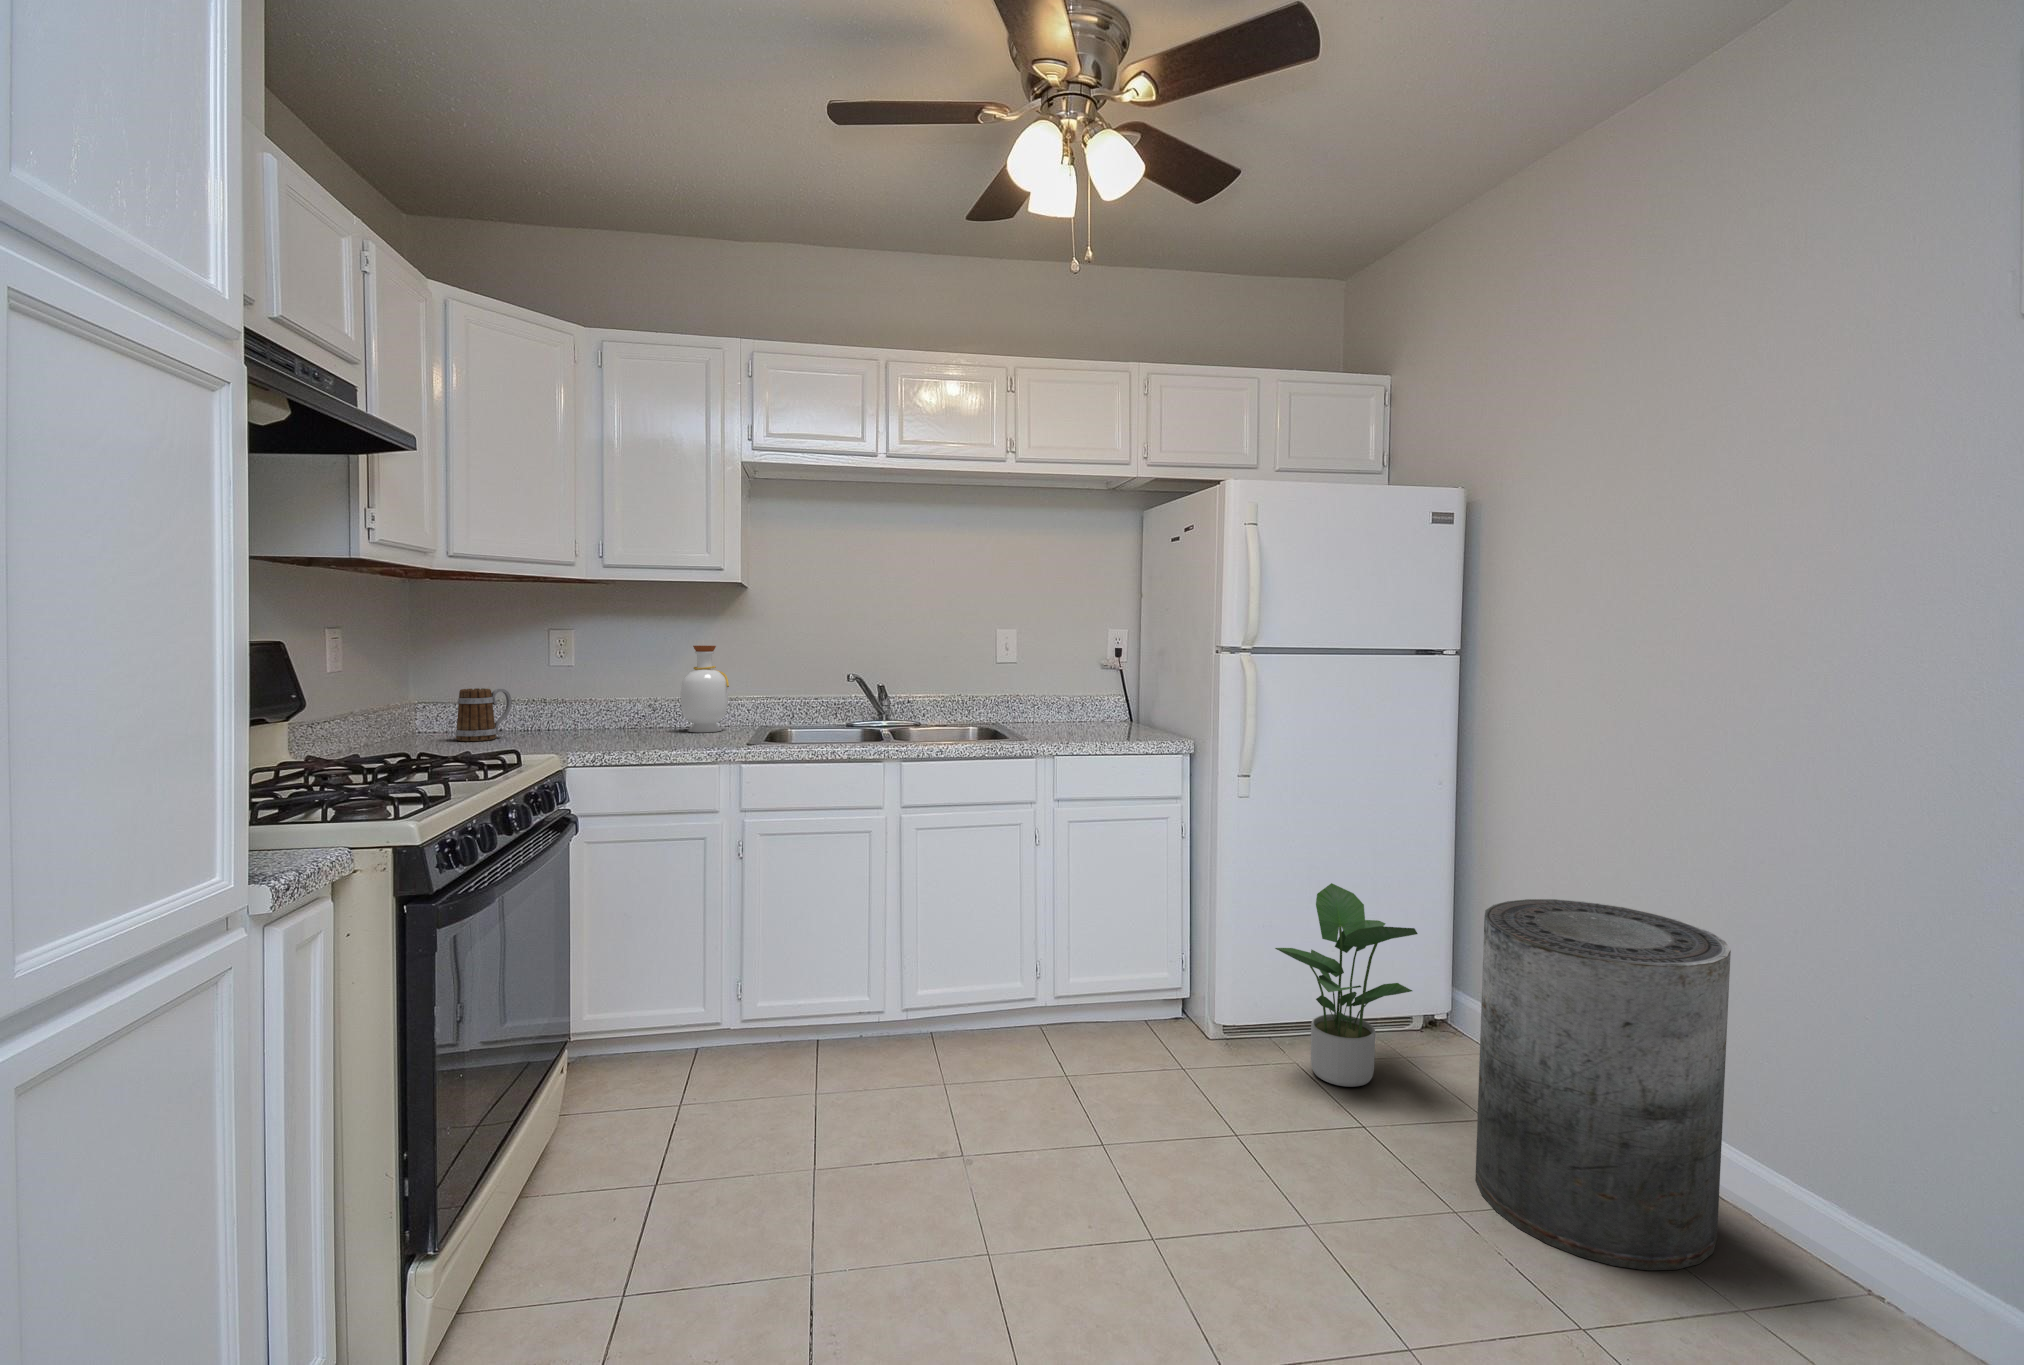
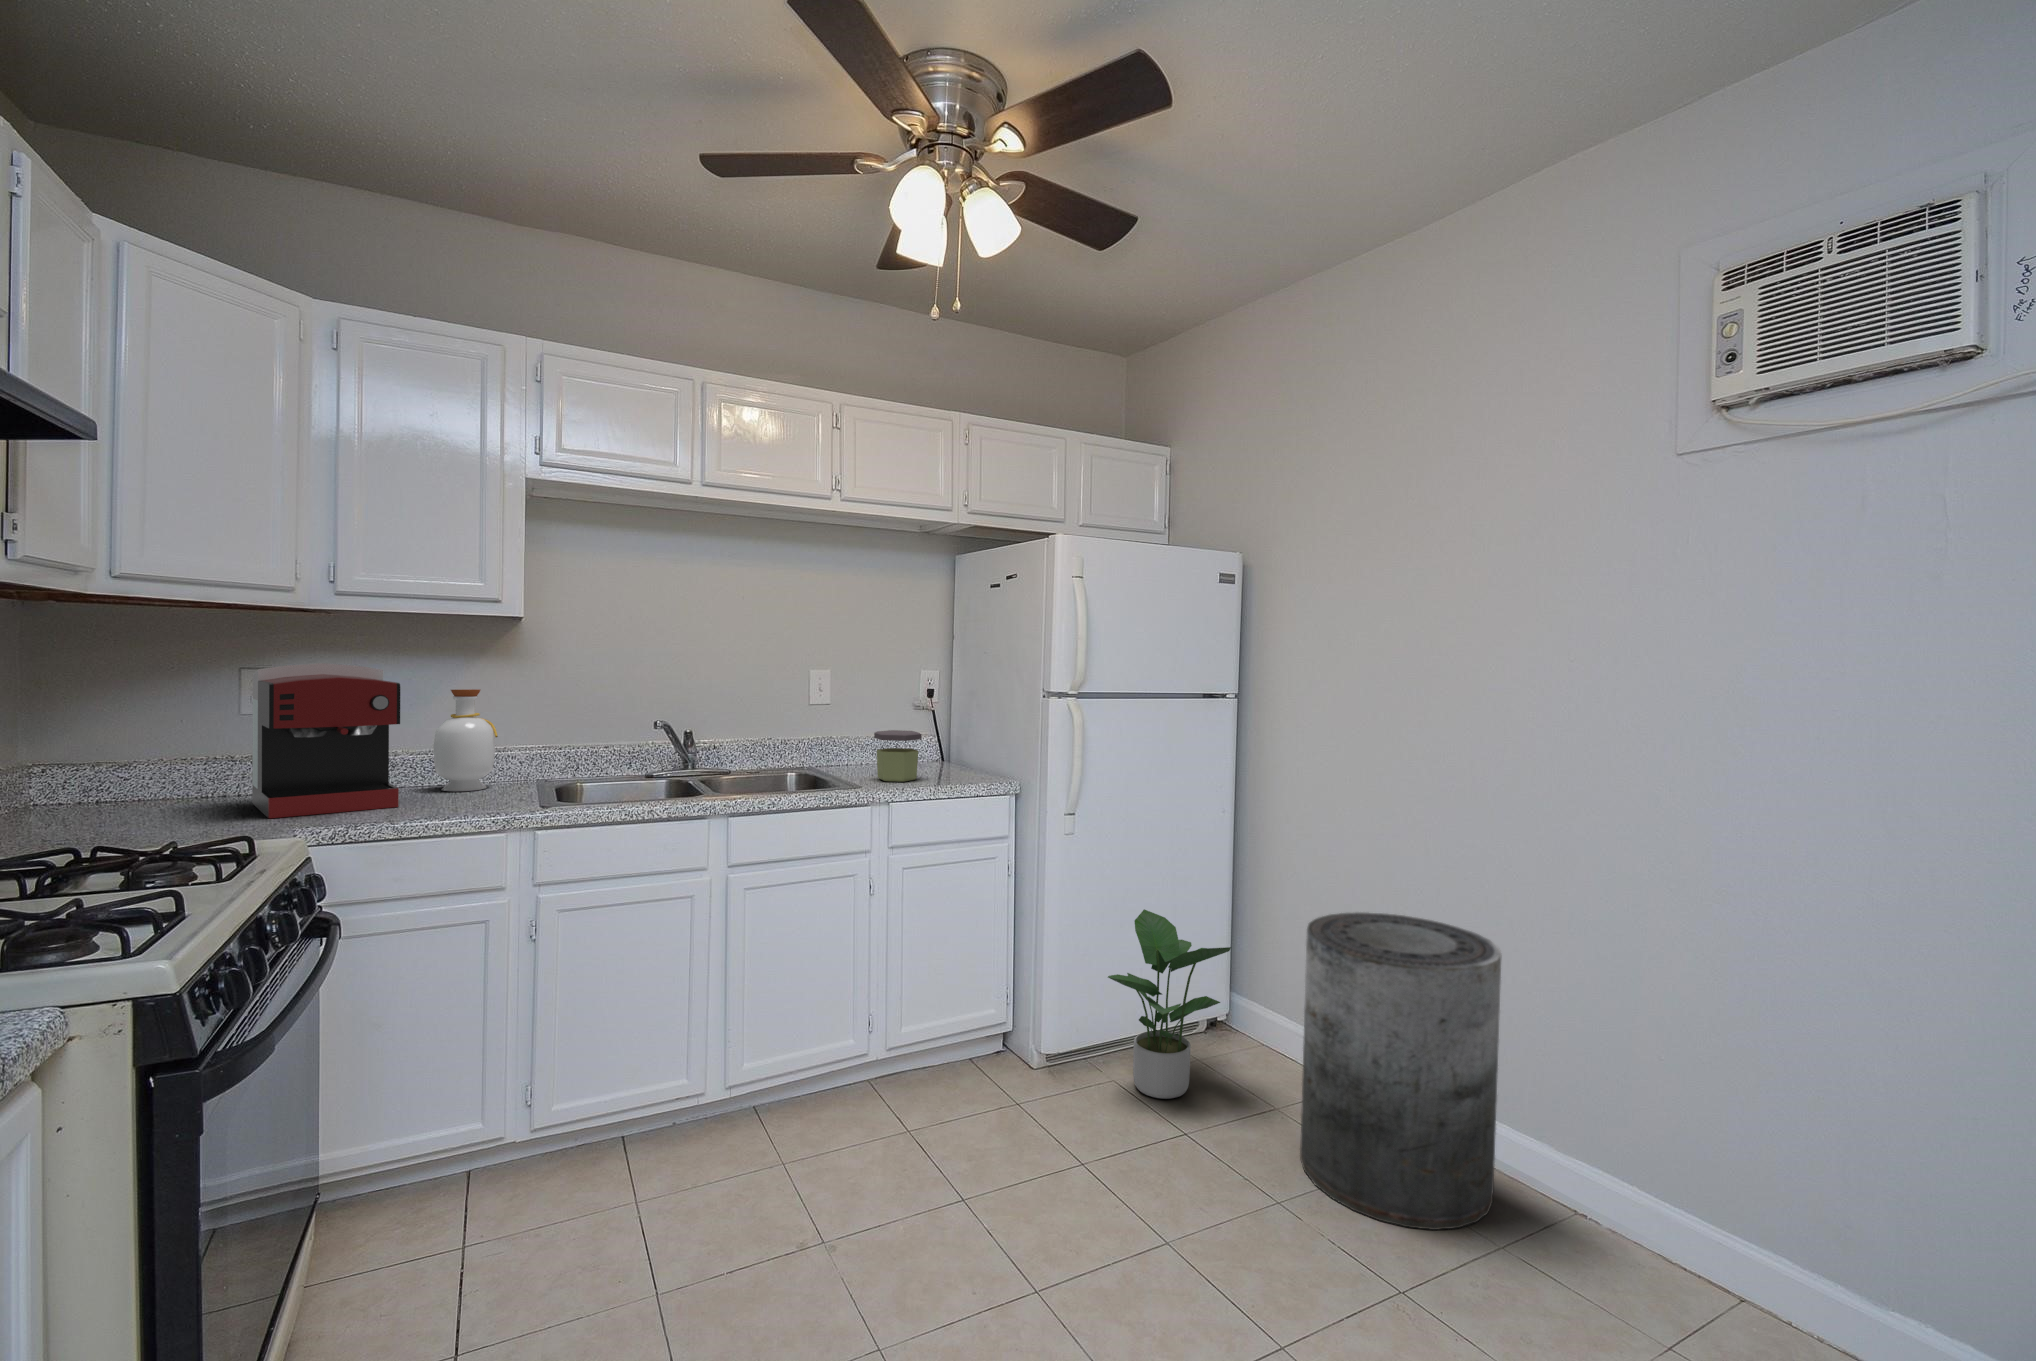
coffee maker: none [550,622,645,745] -> present [252,663,400,818]
jar: none [1053,687,1098,737] -> present [874,730,921,782]
mug: present [456,688,512,741] -> none [105,747,192,819]

